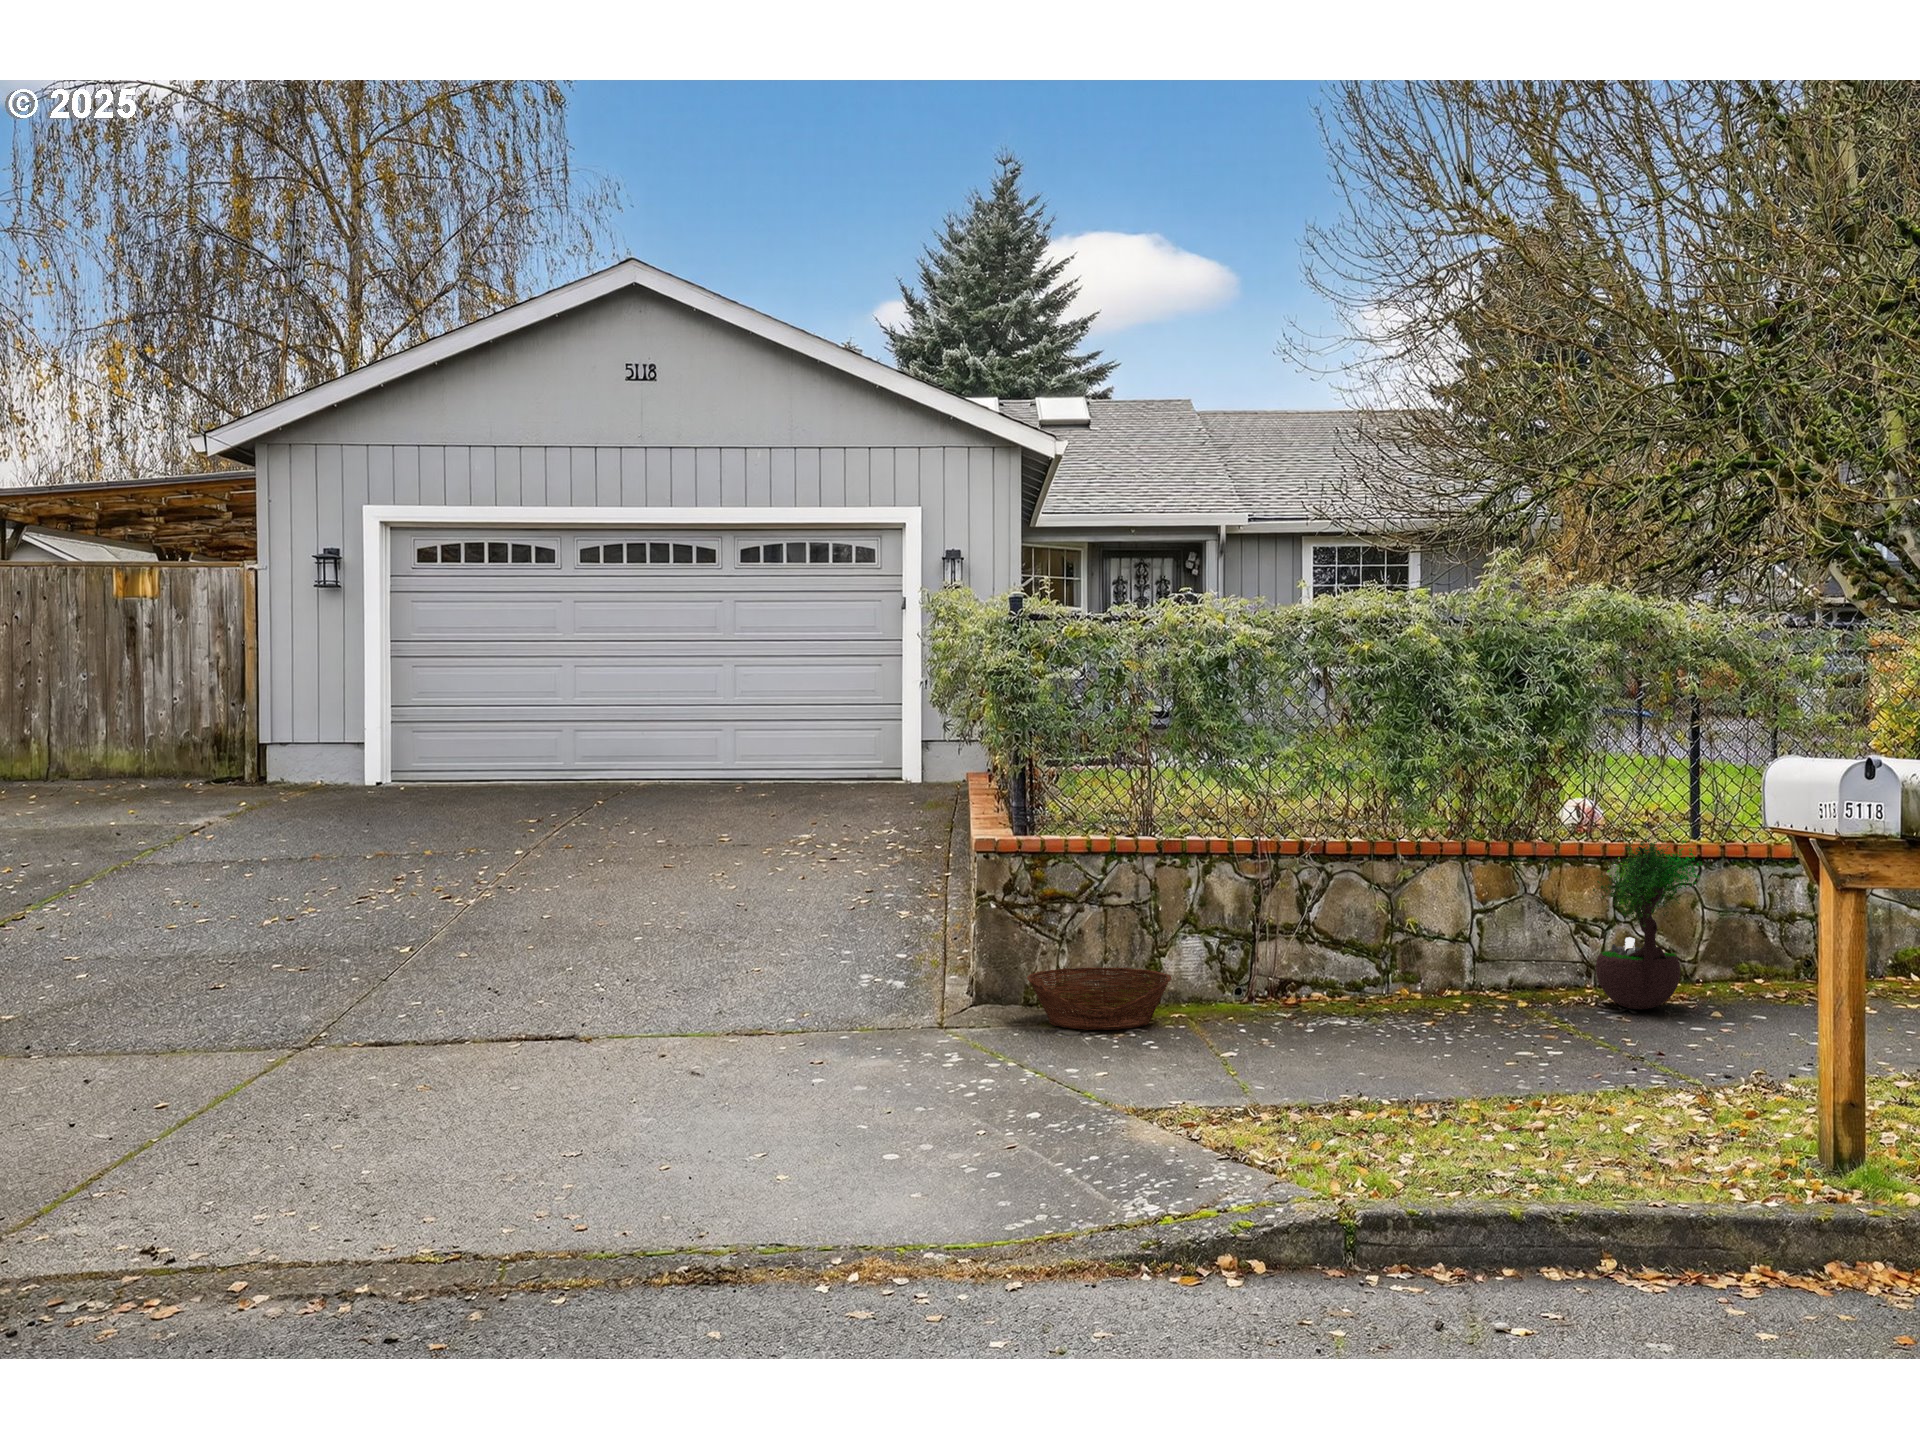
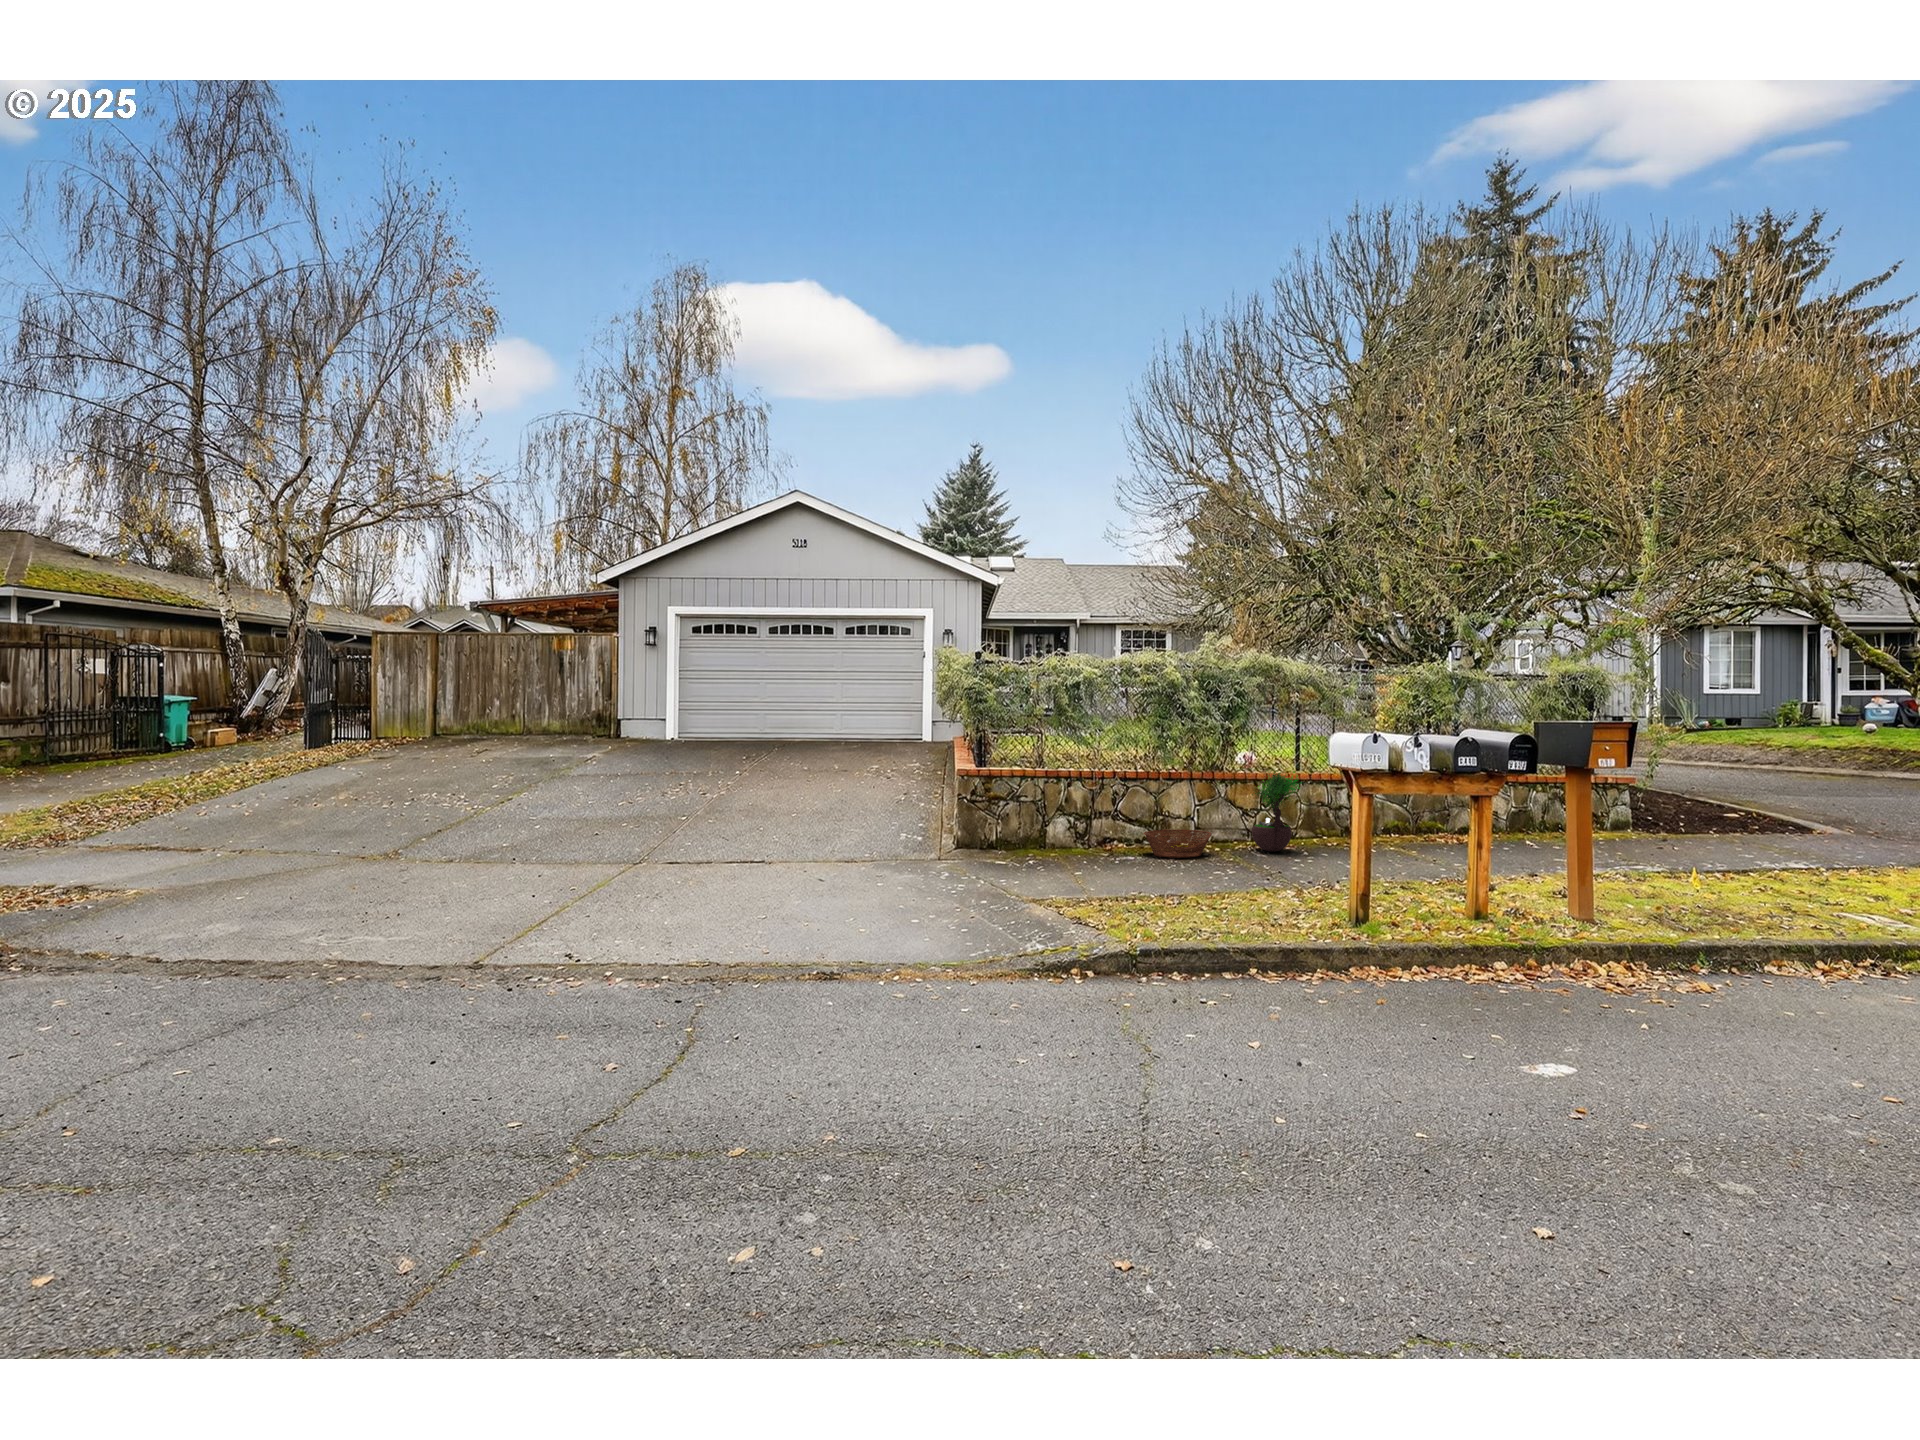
basket: present [1027,967,1172,1030] -> present [1144,829,1212,858]

